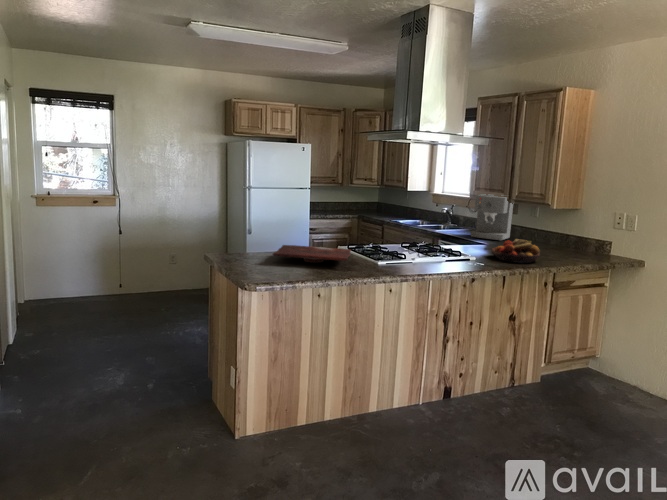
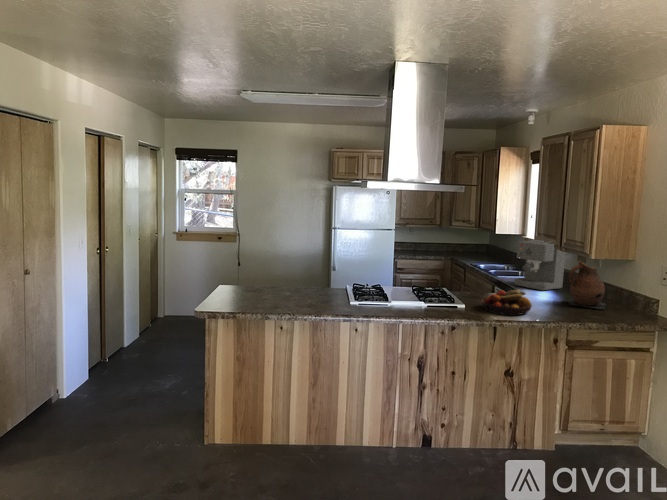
ceramic pitcher: none [537,211,575,254] -> present [568,261,606,309]
cutting board: present [272,245,351,263] -> none [247,282,326,299]

